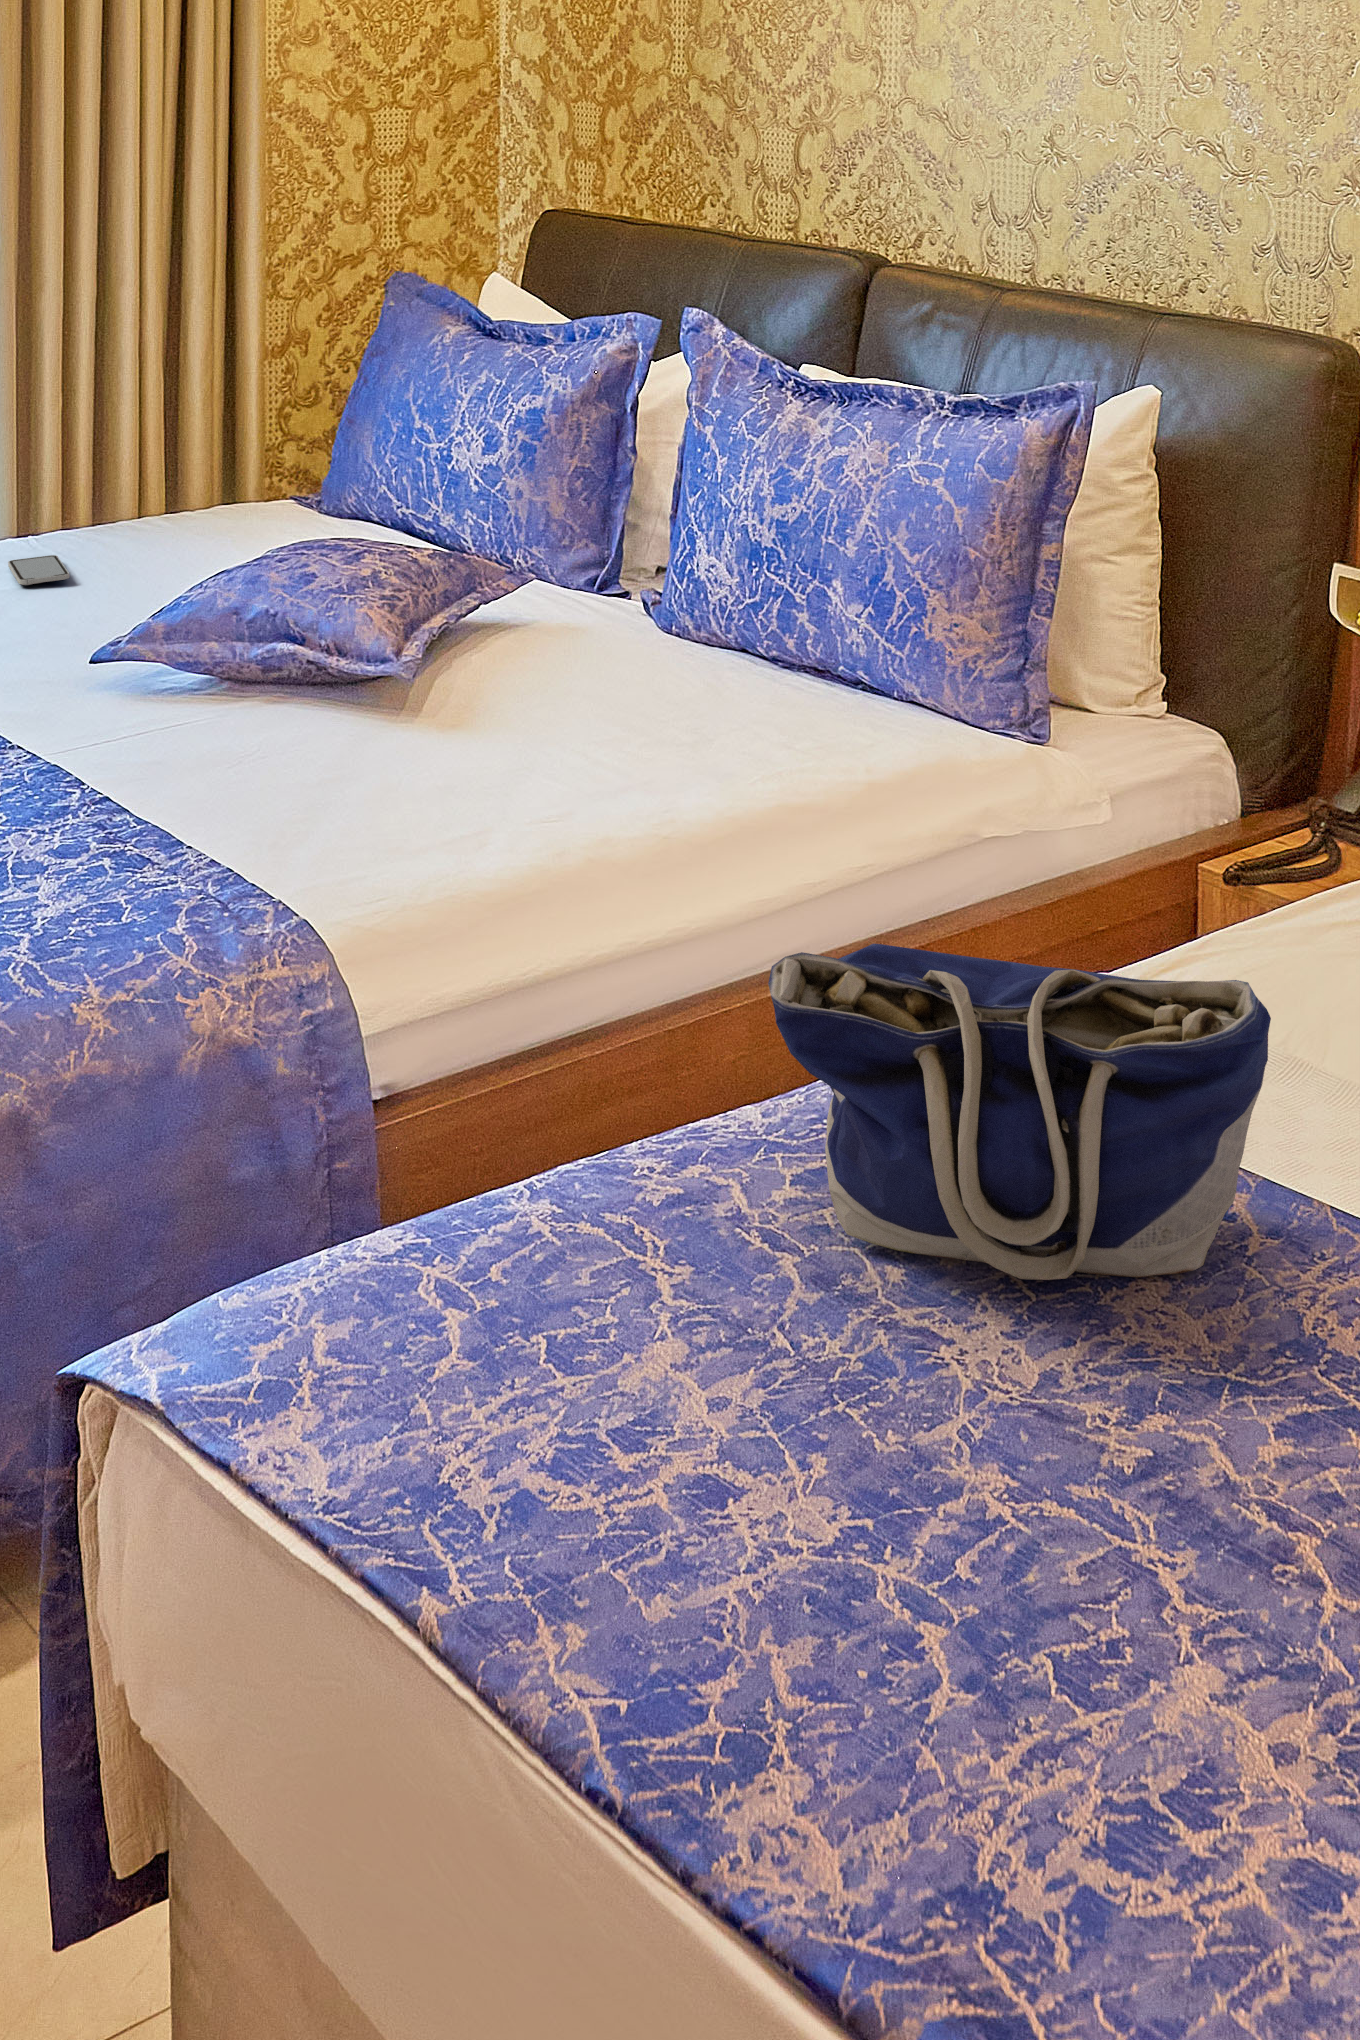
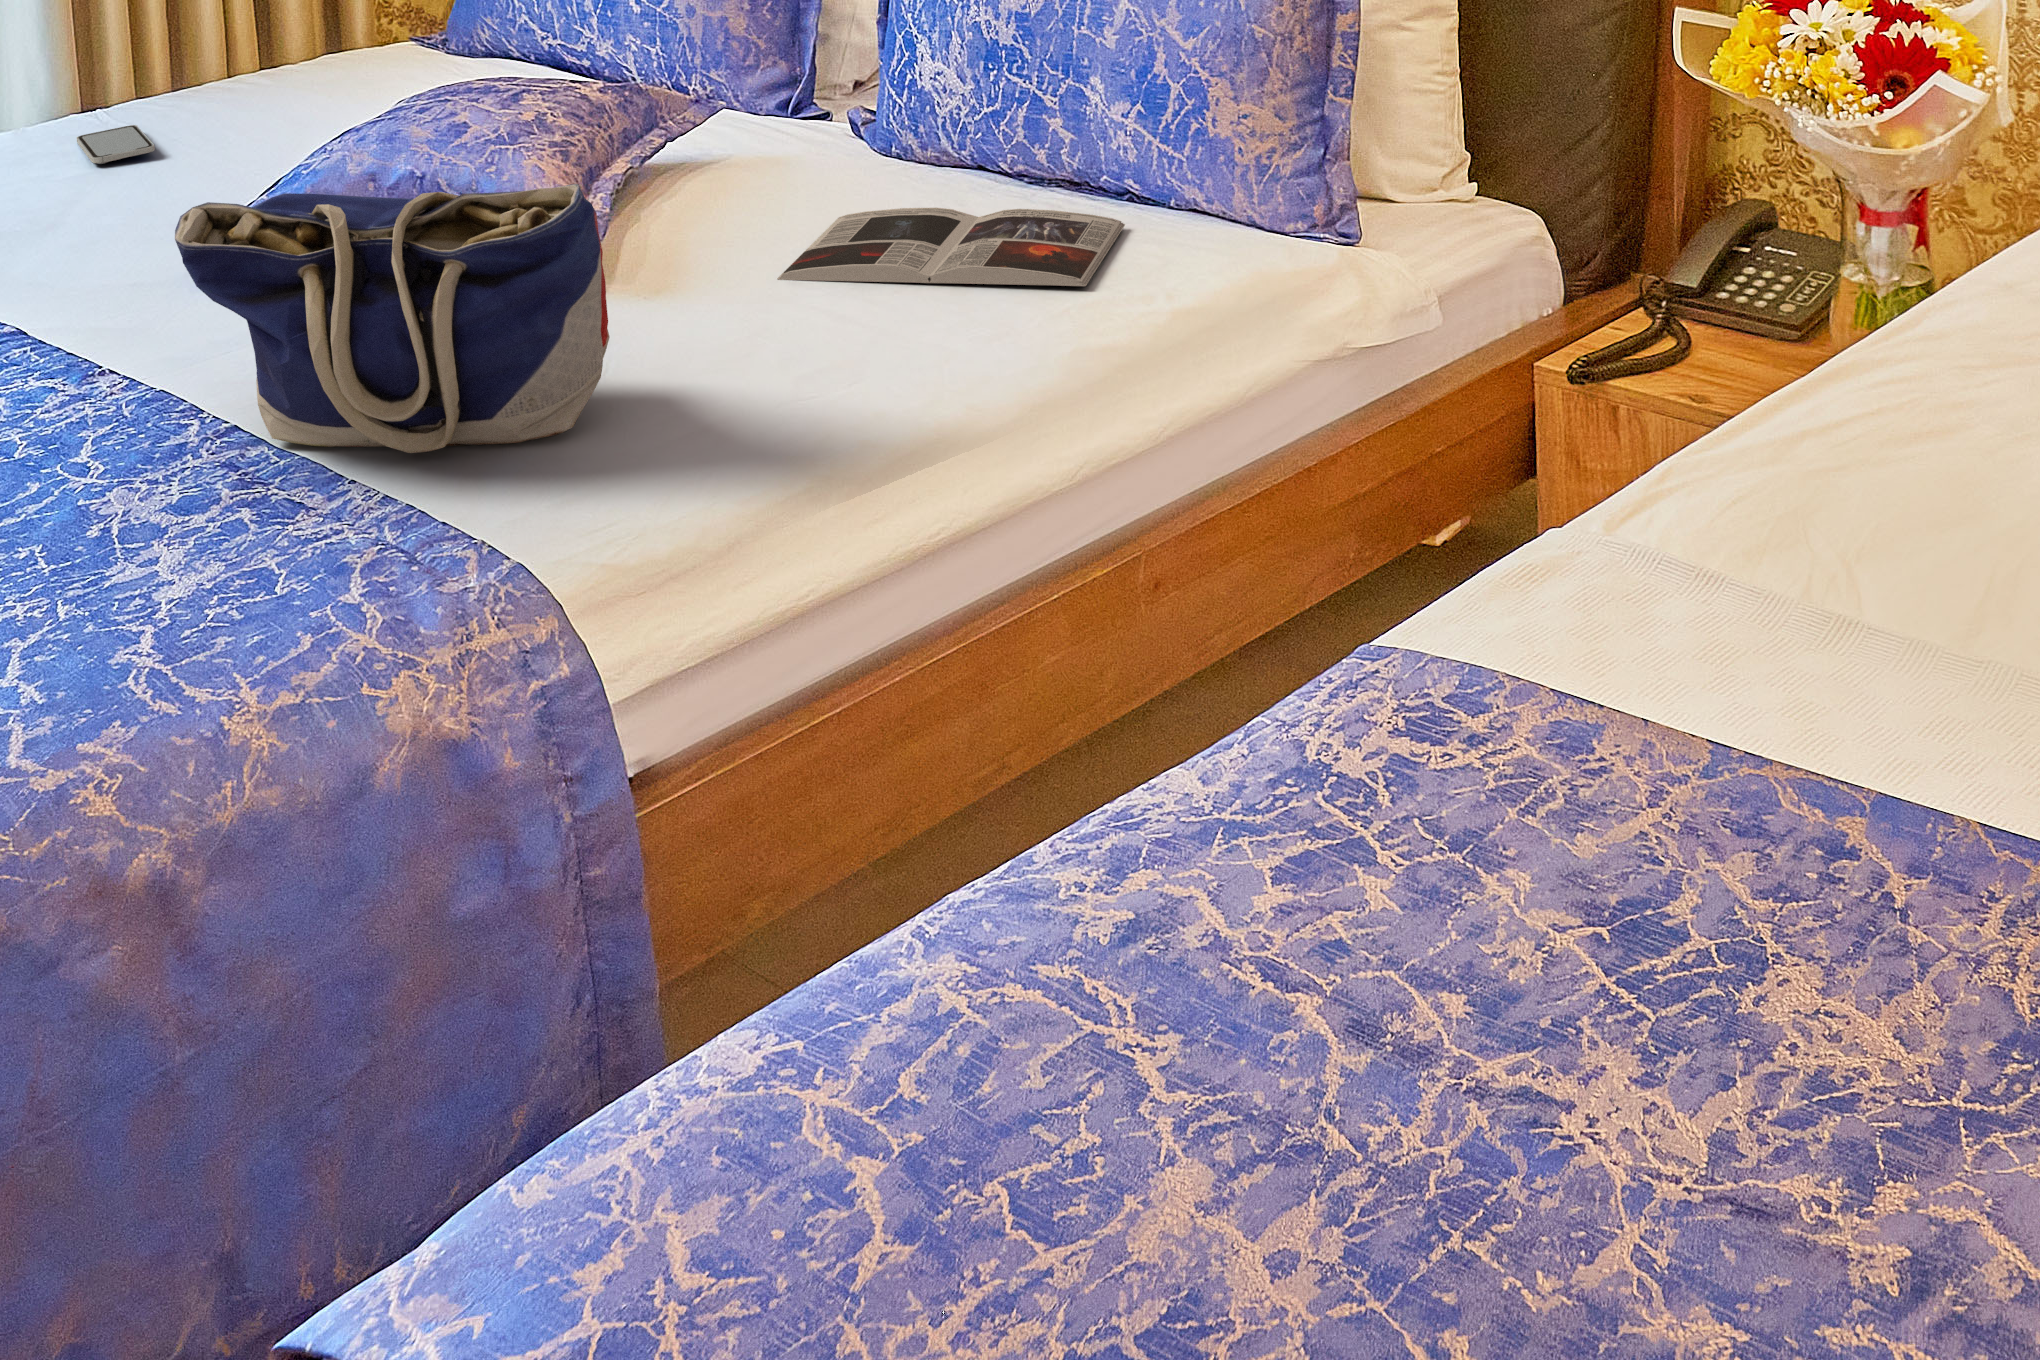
magazine: none [552,681,851,759] -> present [777,208,1125,286]
tote bag: present [768,944,1271,1280] -> present [175,184,610,453]

